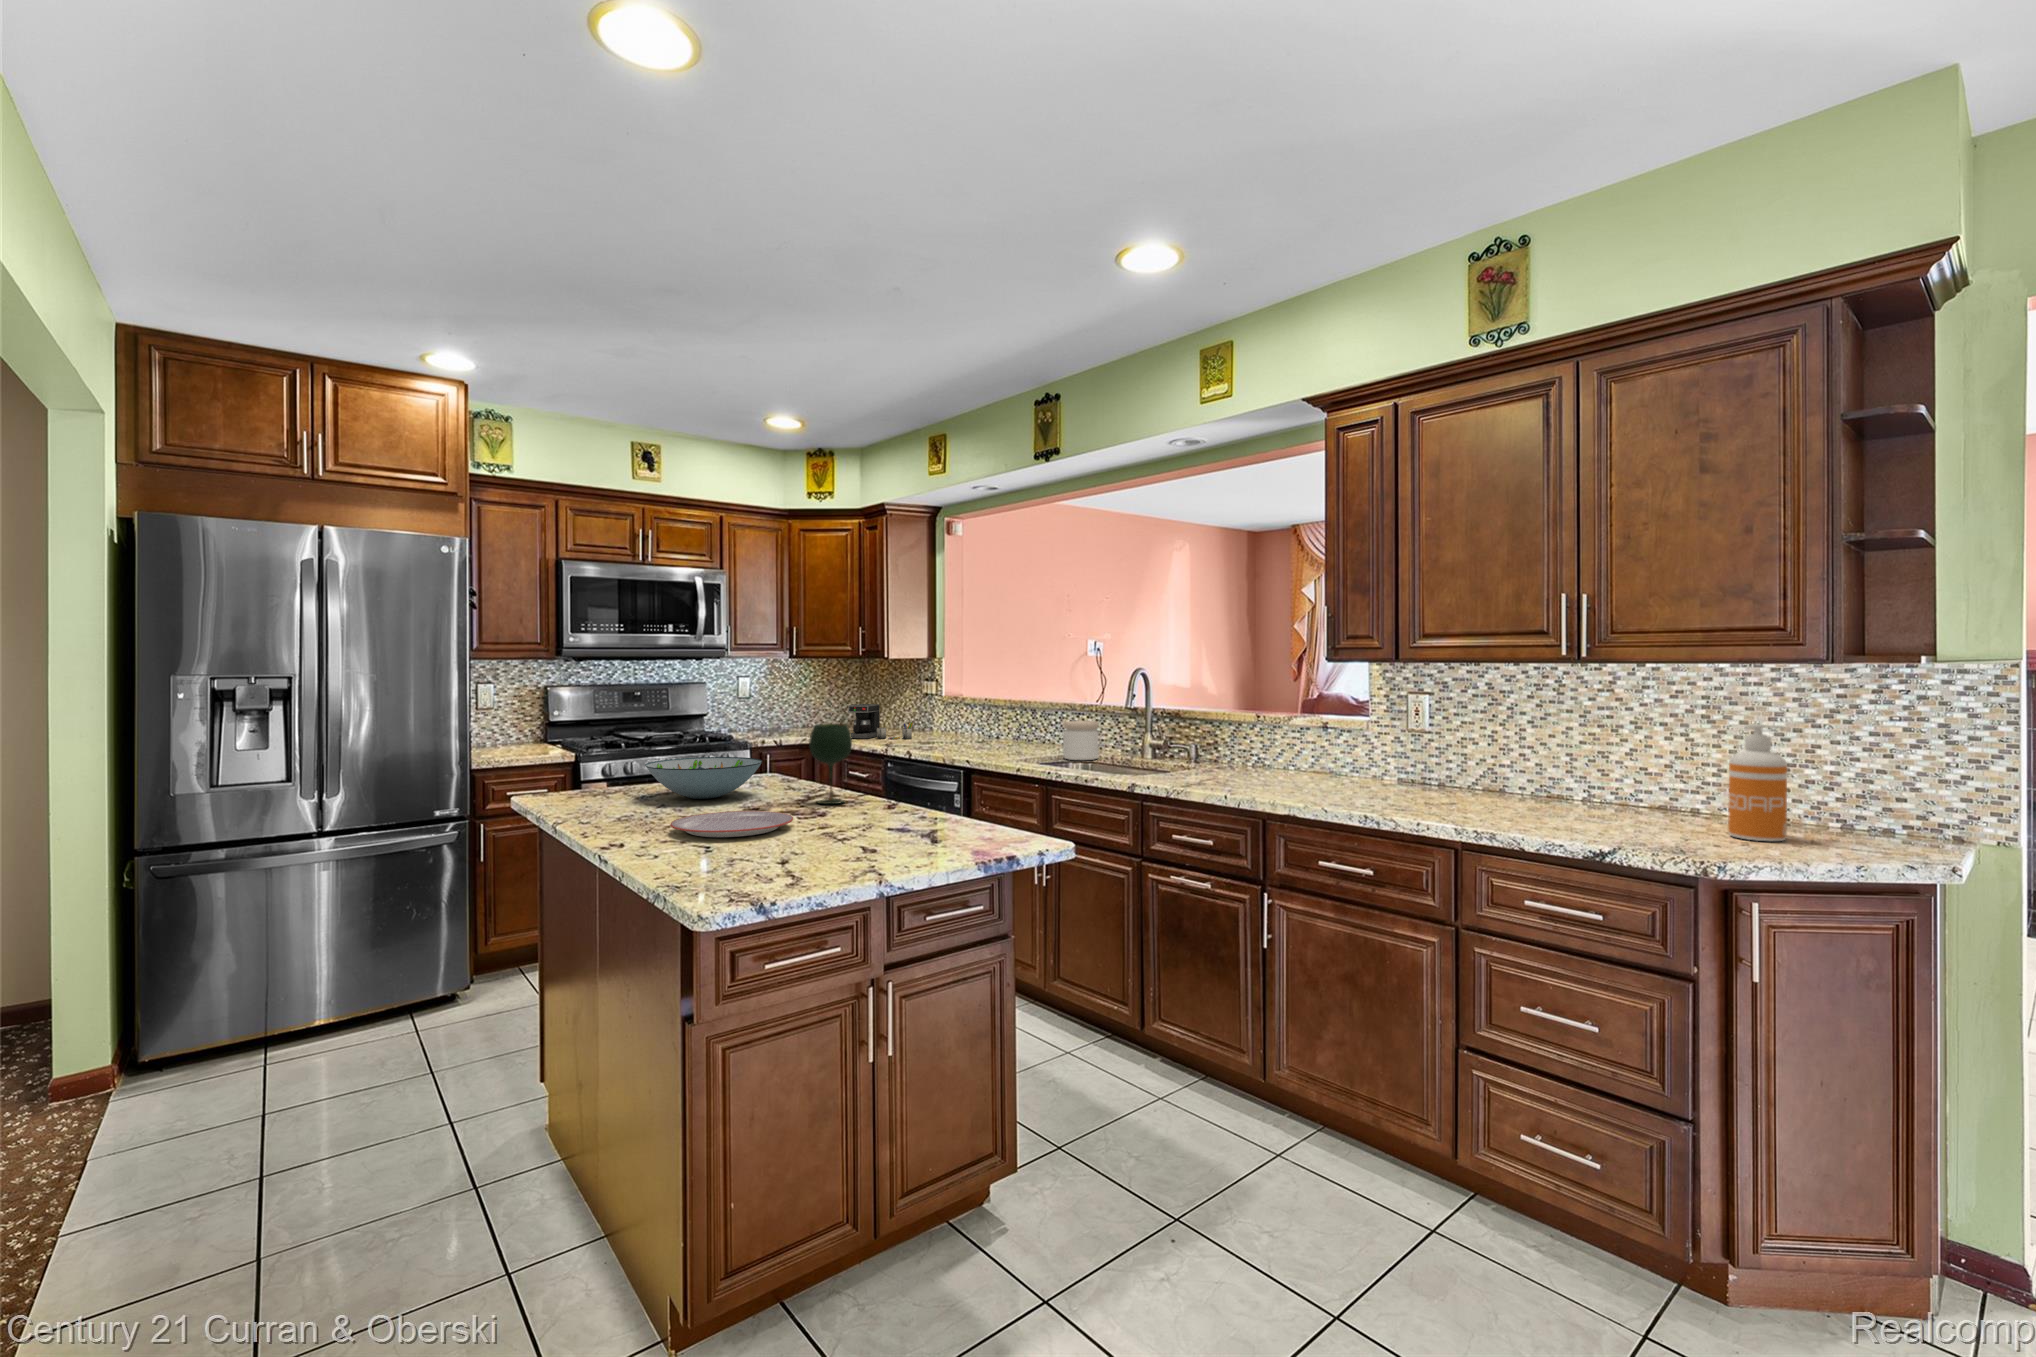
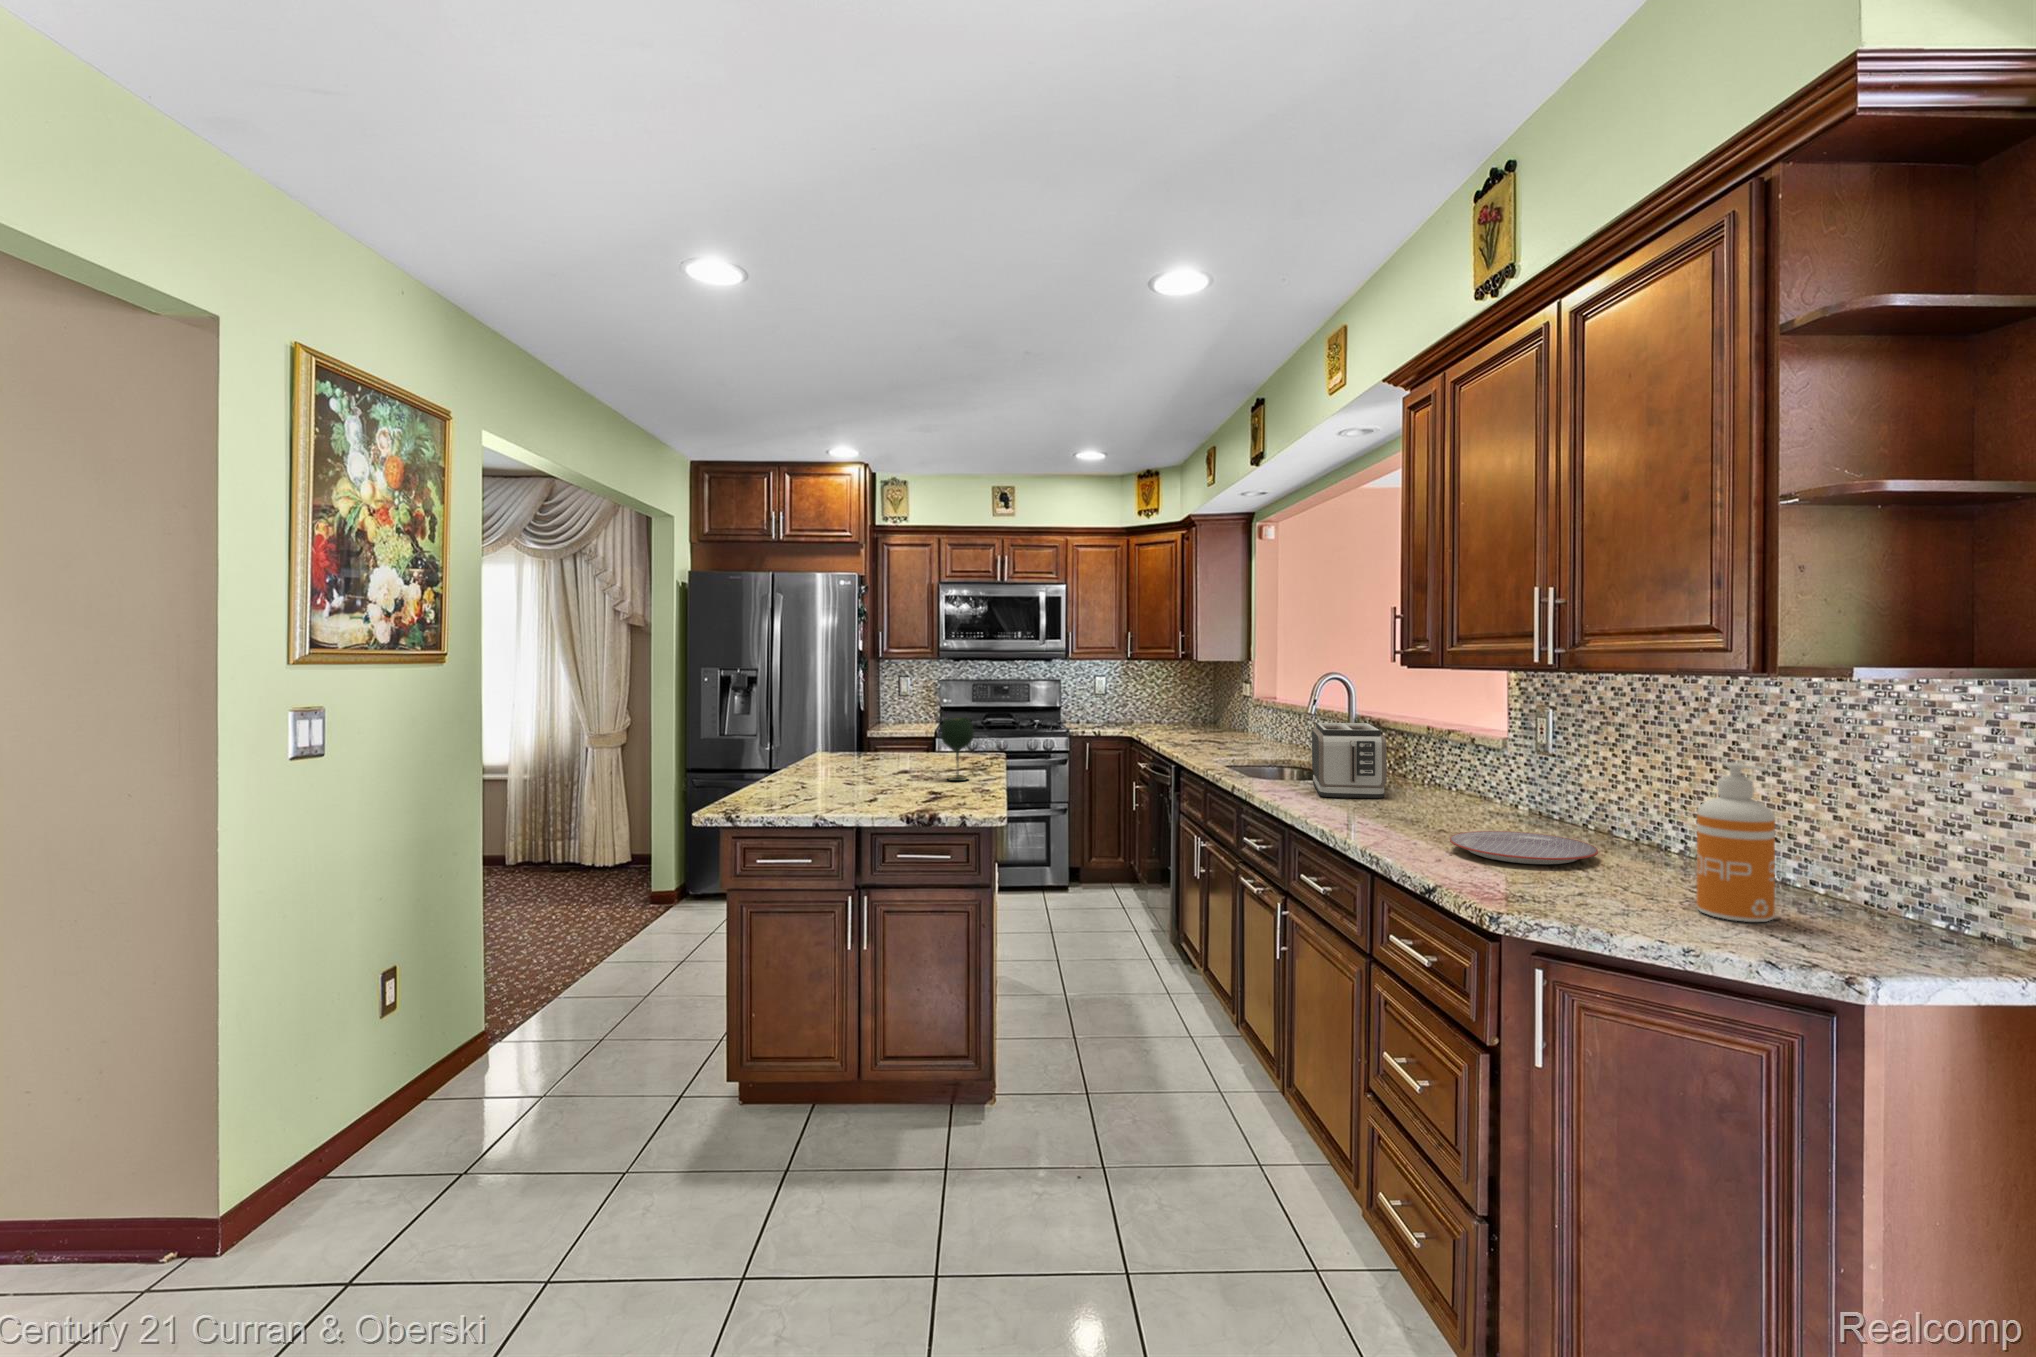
coffee maker: present [848,704,914,739] -> none [1158,699,1211,733]
toaster: none [1183,716,1284,787] -> present [1312,723,1387,798]
jar: present [1063,721,1099,760] -> none [1267,722,1303,761]
decorative bowl: present [645,757,762,799] -> none [855,740,938,770]
plate: present [670,811,793,837] -> present [1450,831,1598,864]

